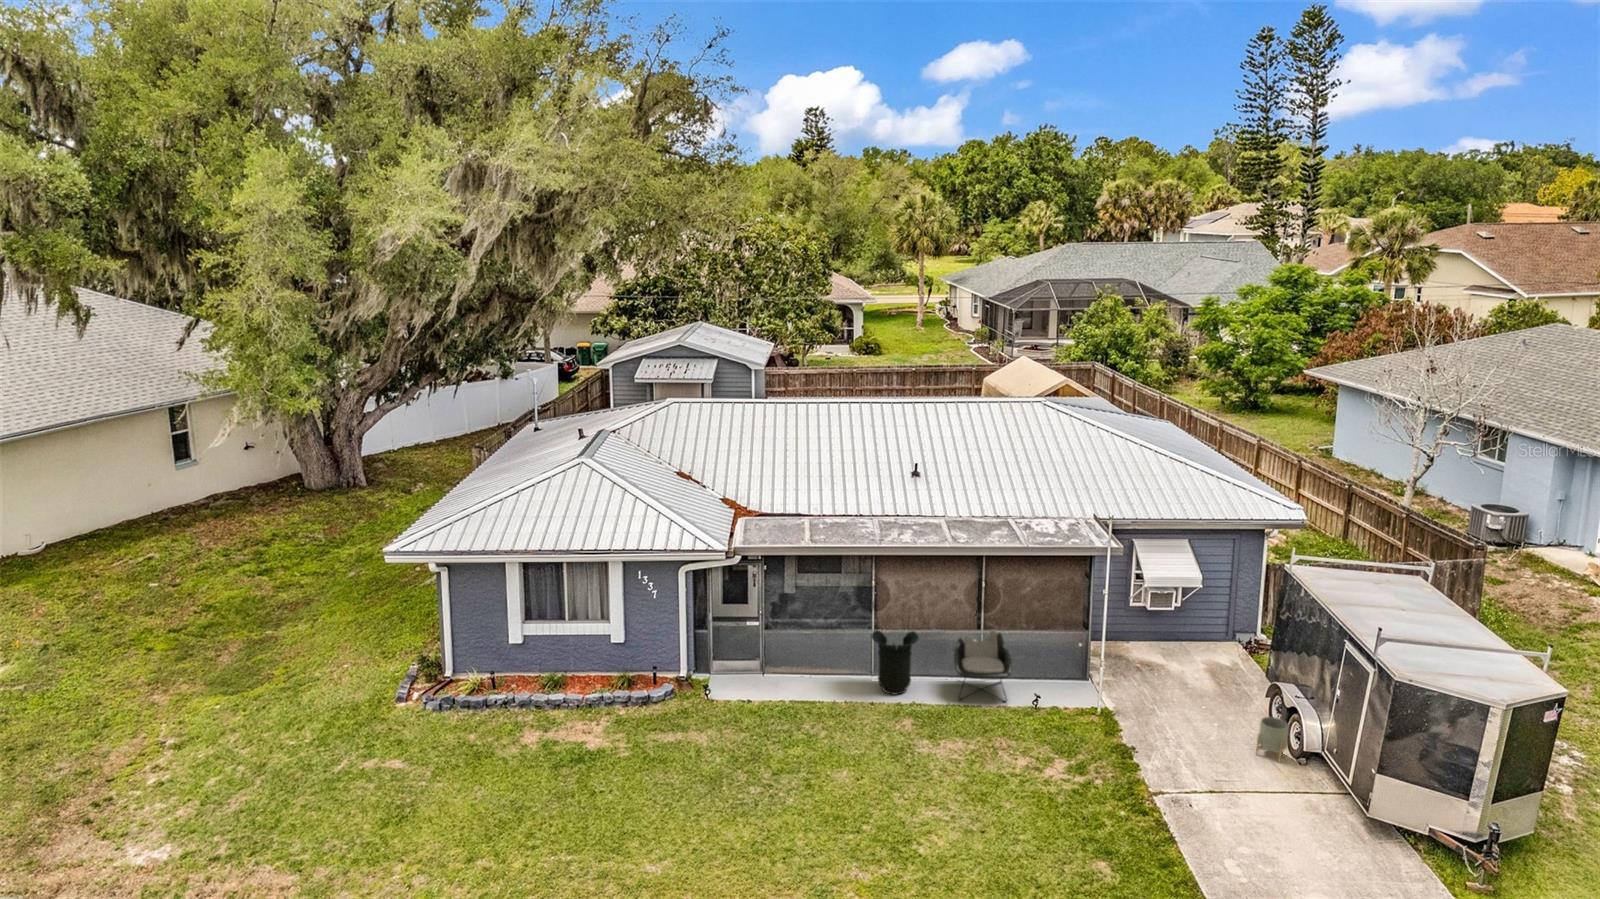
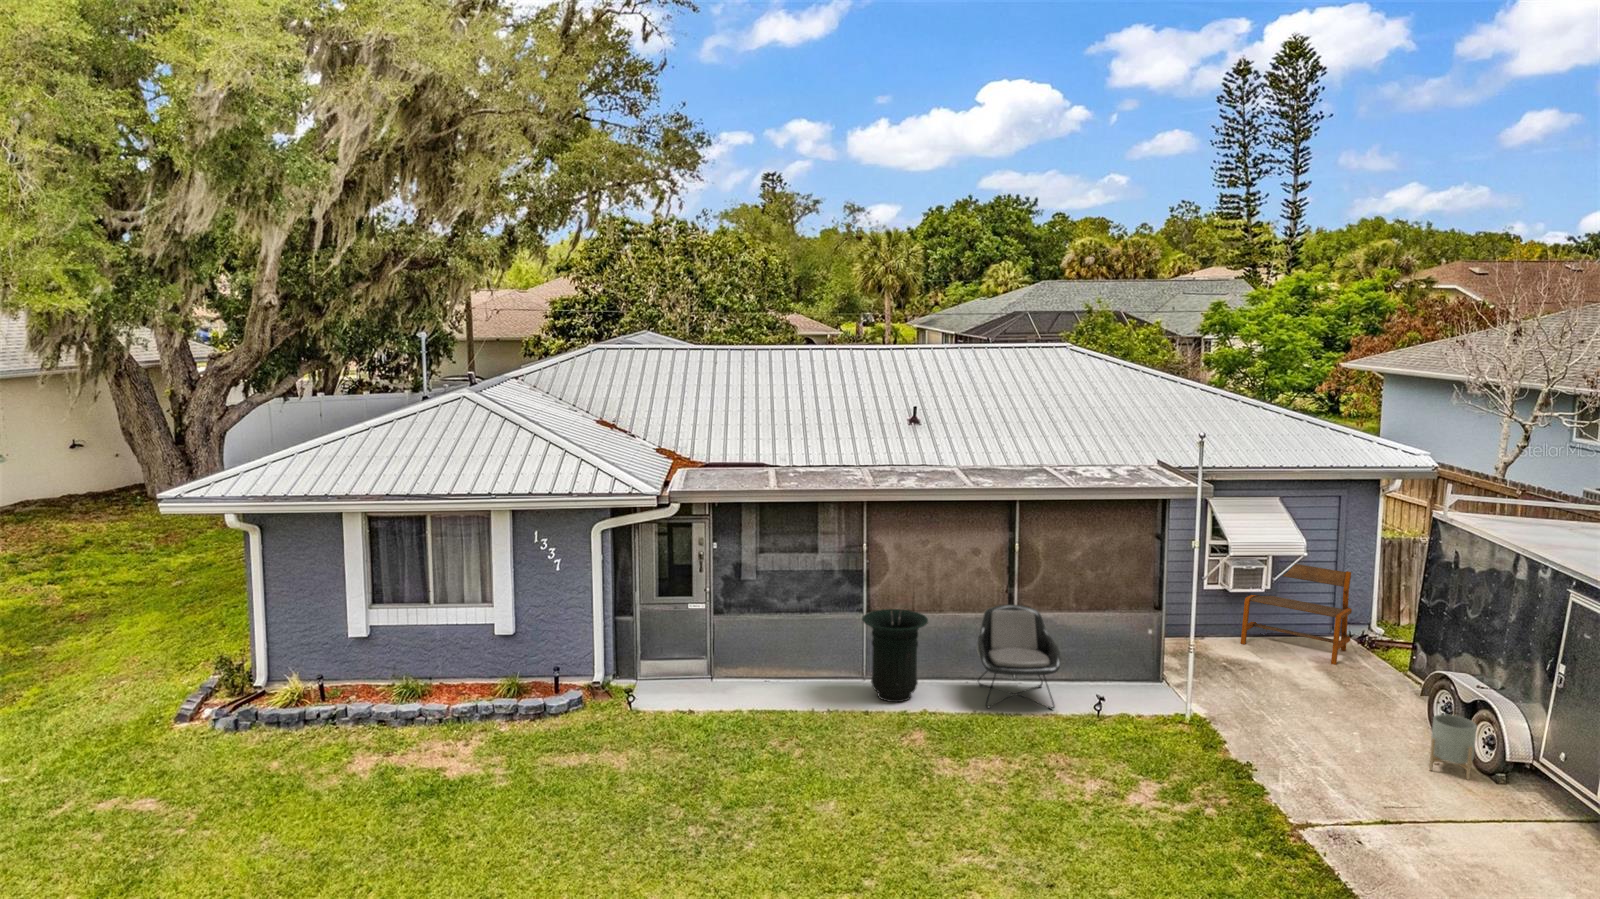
bench: none [1159,580,1242,665] -> present [1241,564,1352,665]

